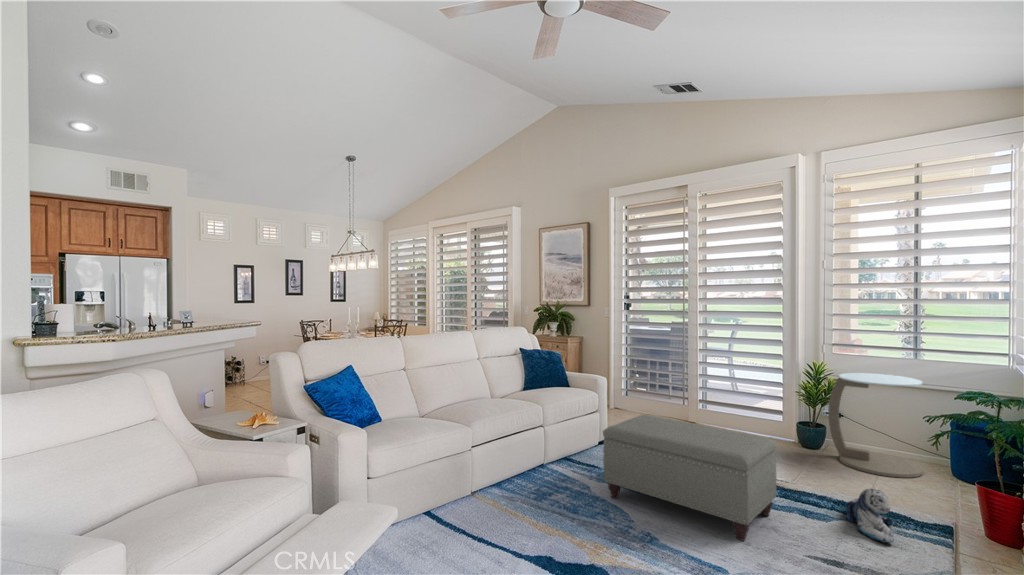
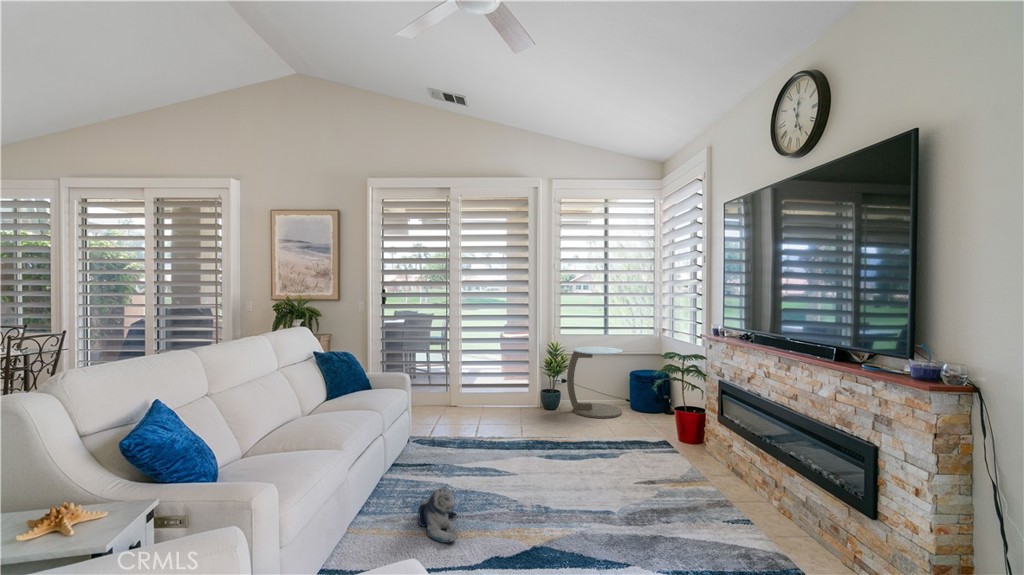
ottoman: present [603,415,777,540] -> none [469,404,603,488]
plush toy: present [846,489,893,543] -> present [418,488,457,543]

